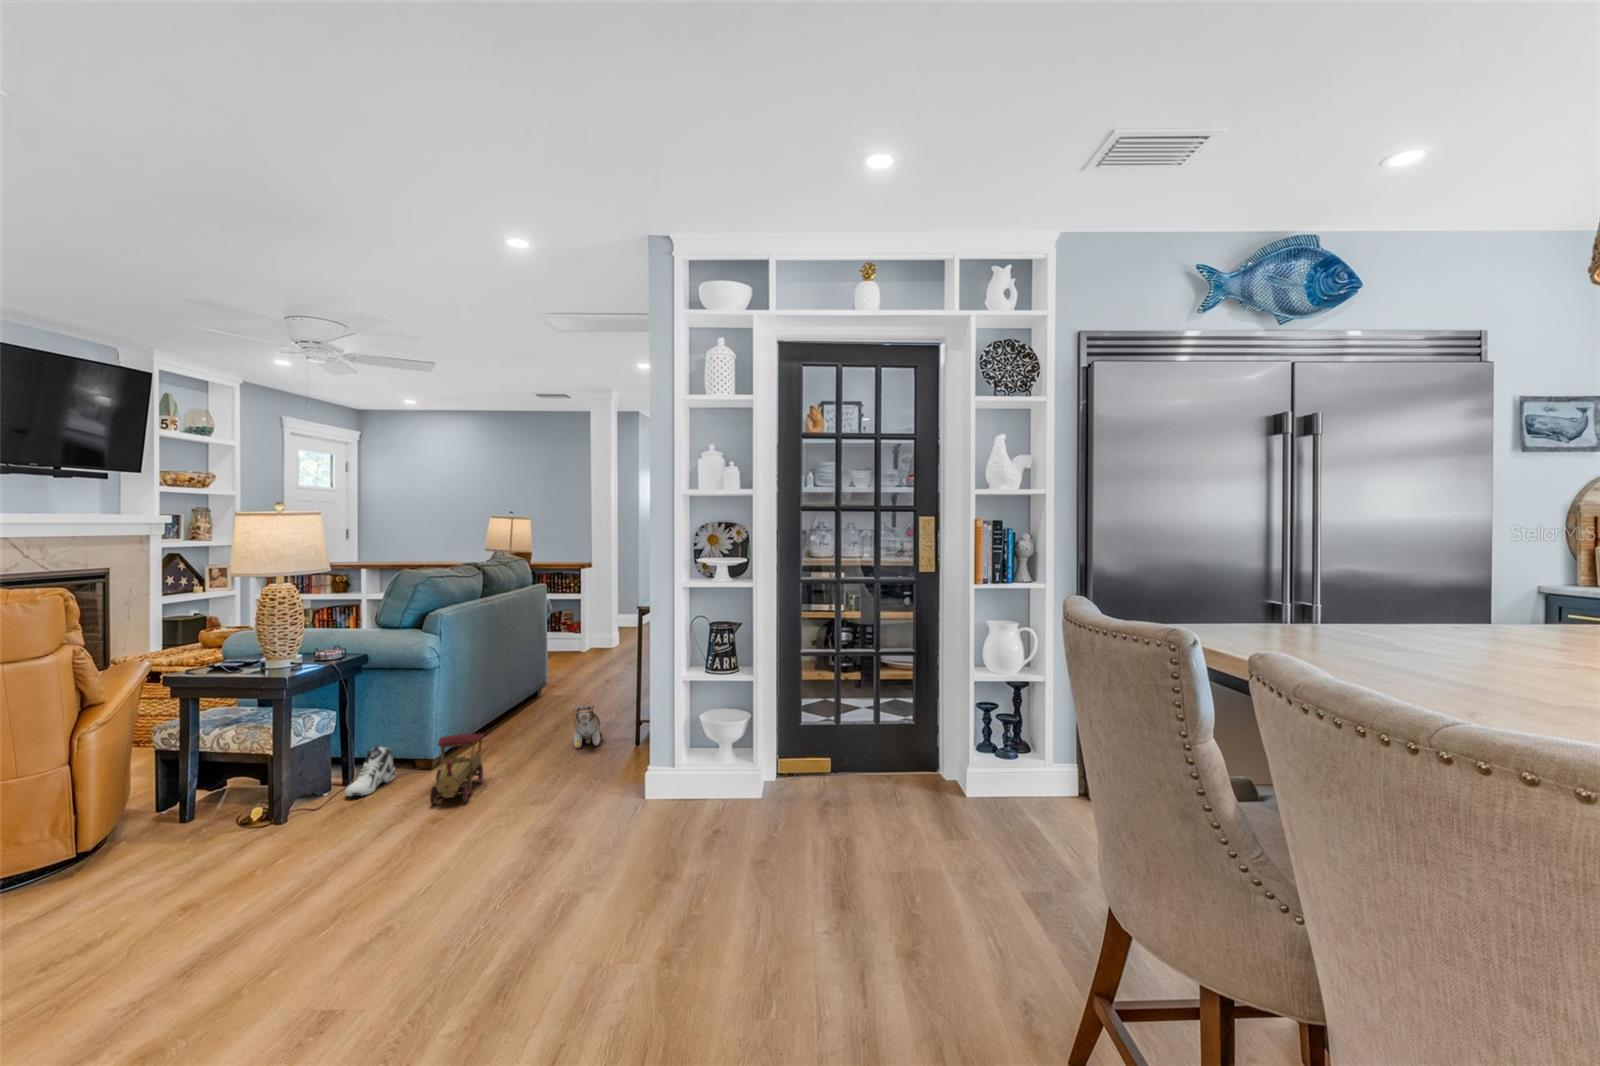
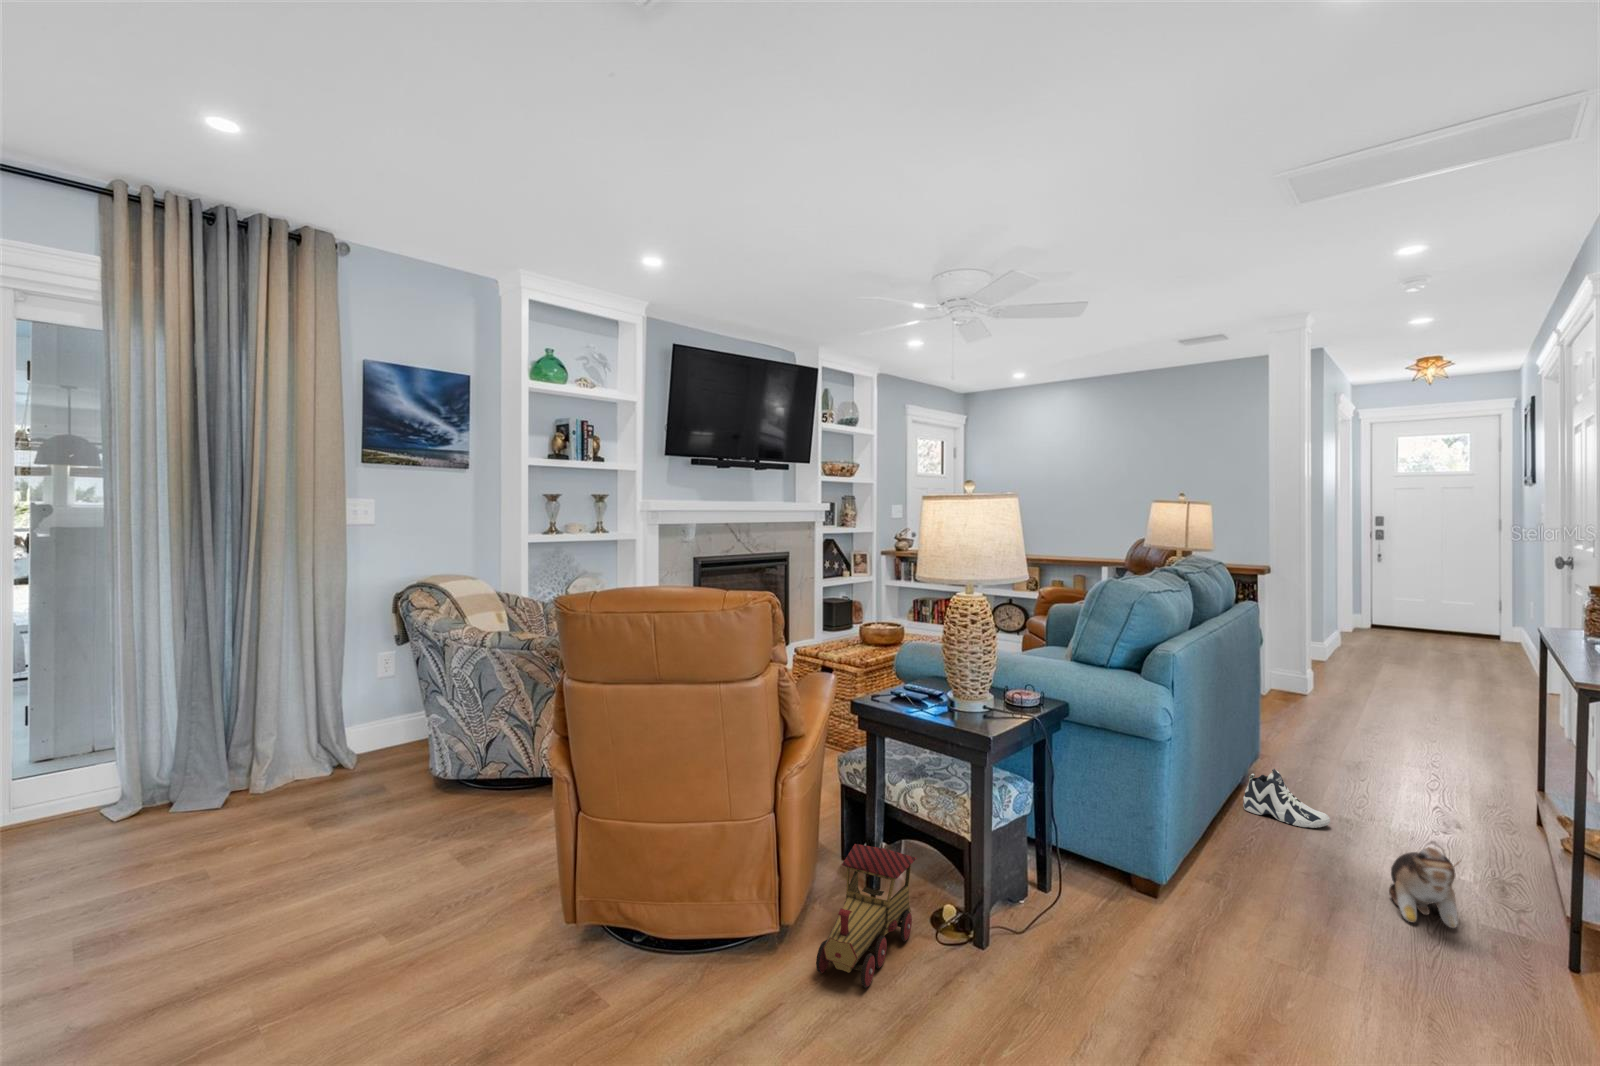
toy train: present [430,734,484,805] -> present [816,844,917,988]
sneaker: present [345,744,395,796] -> present [1243,769,1330,828]

